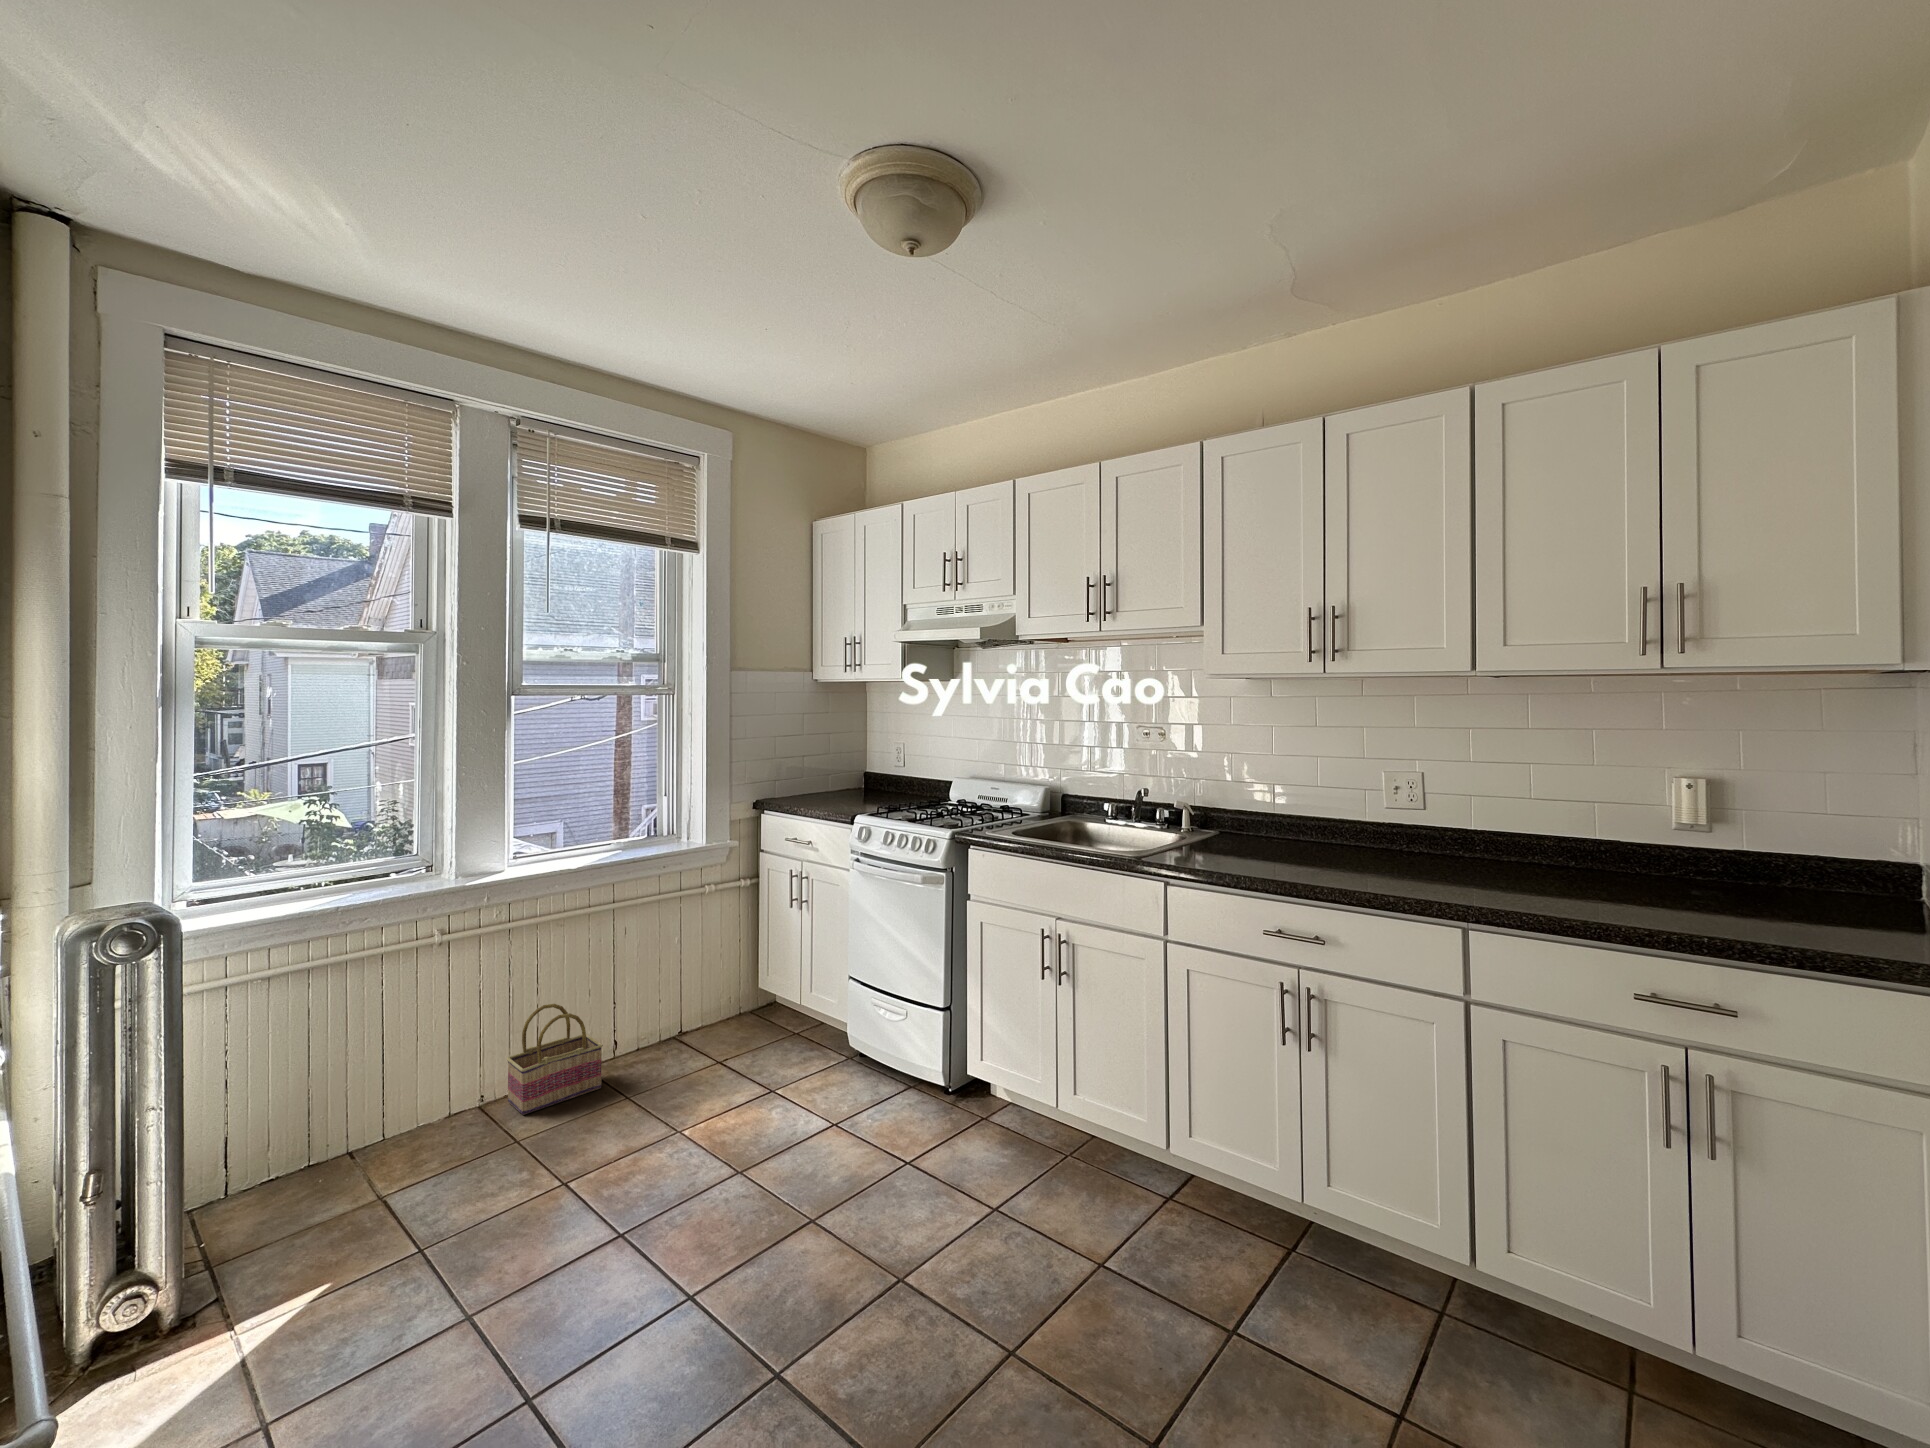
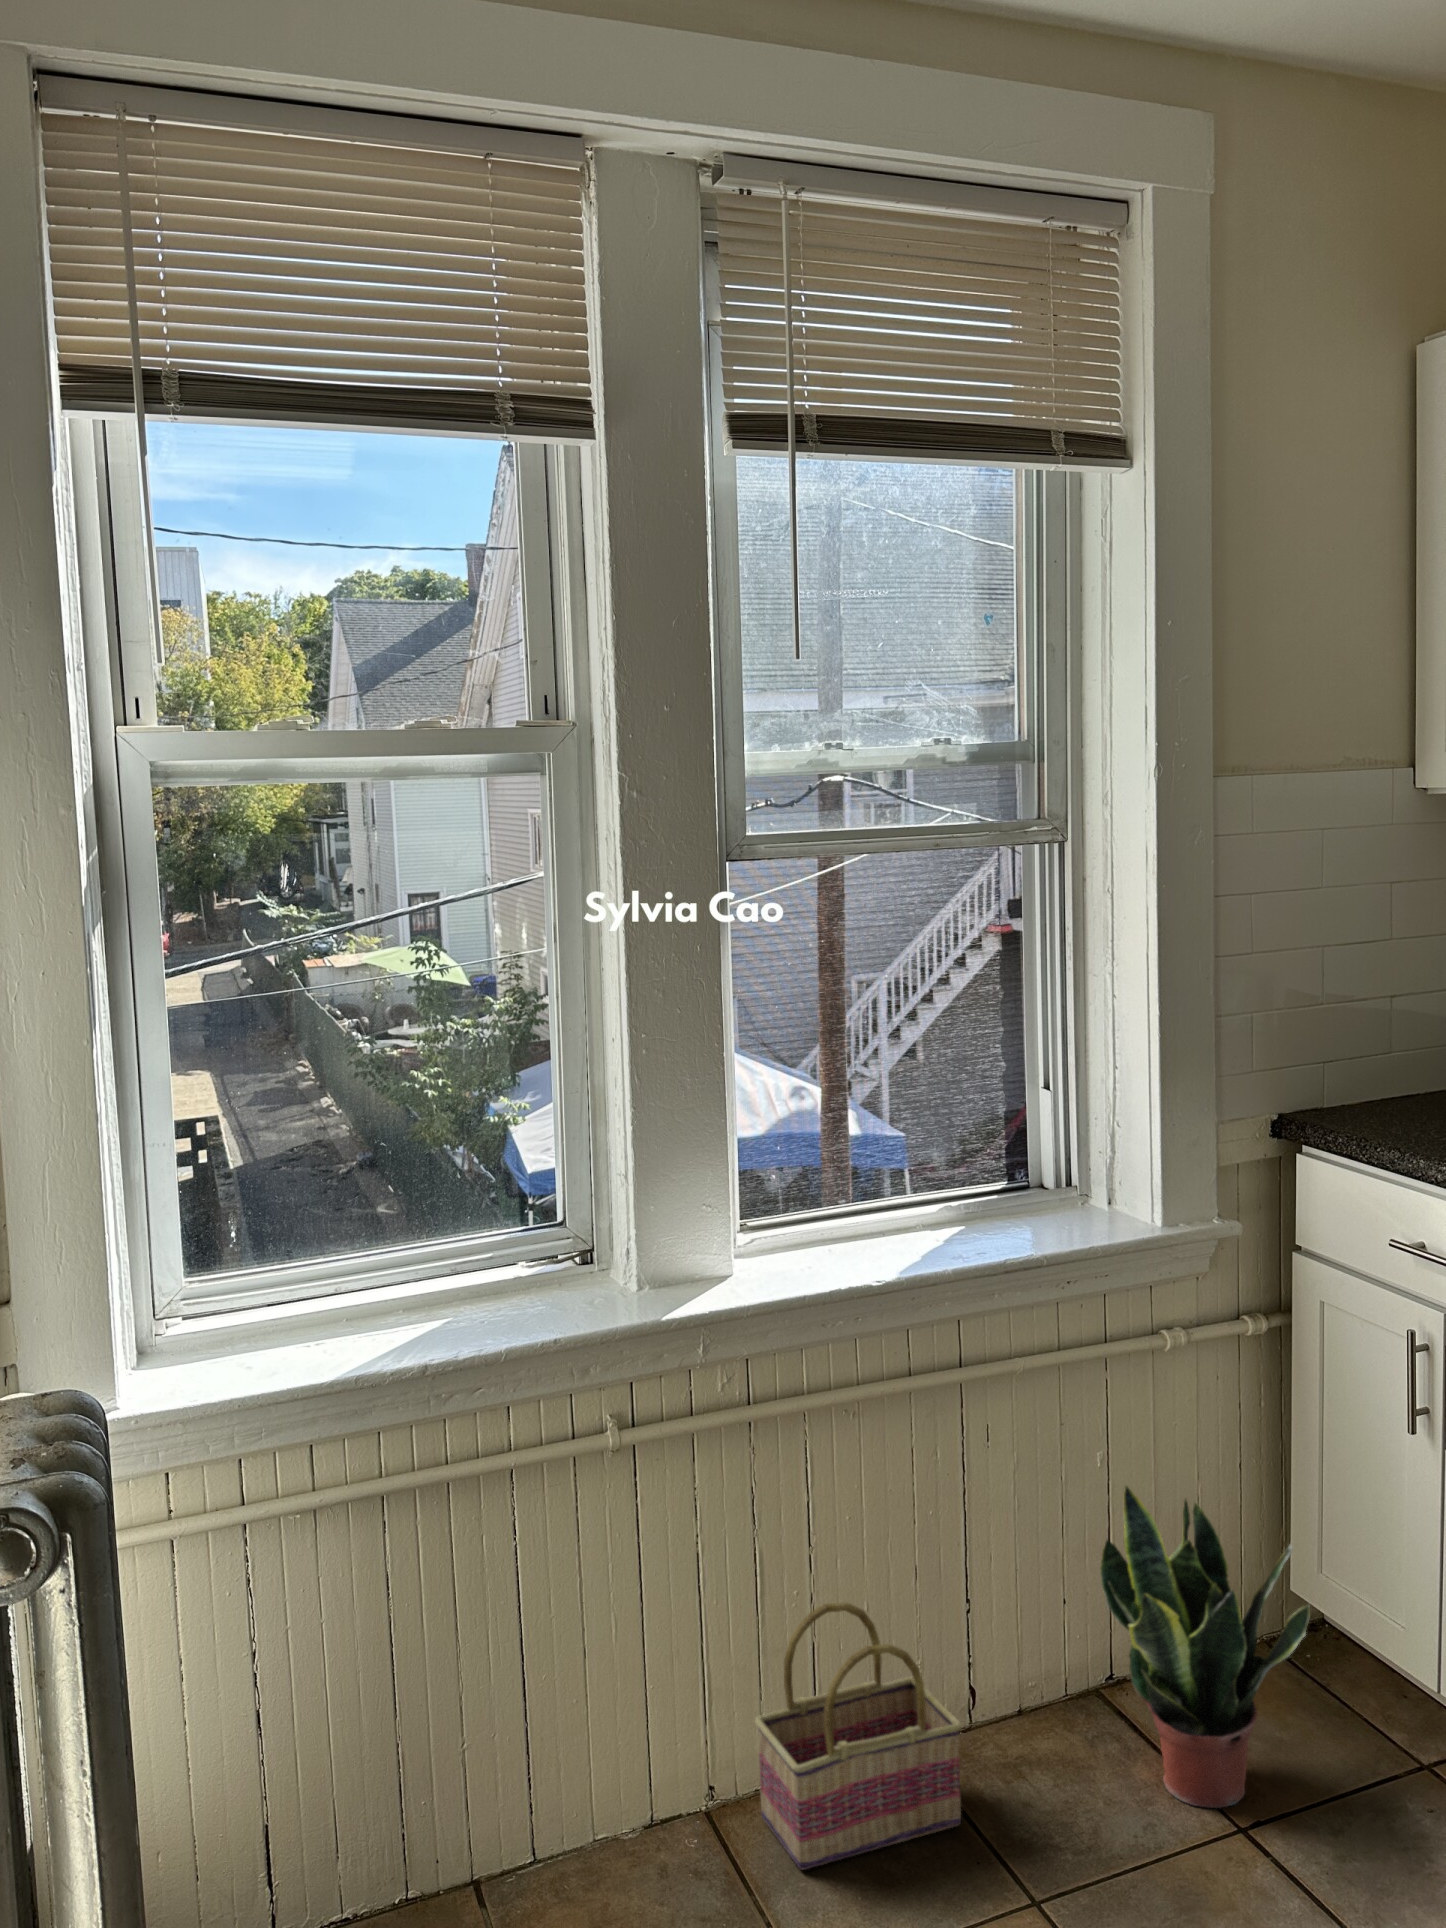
potted plant: none [671,942,749,1065] -> present [1100,1486,1310,1808]

